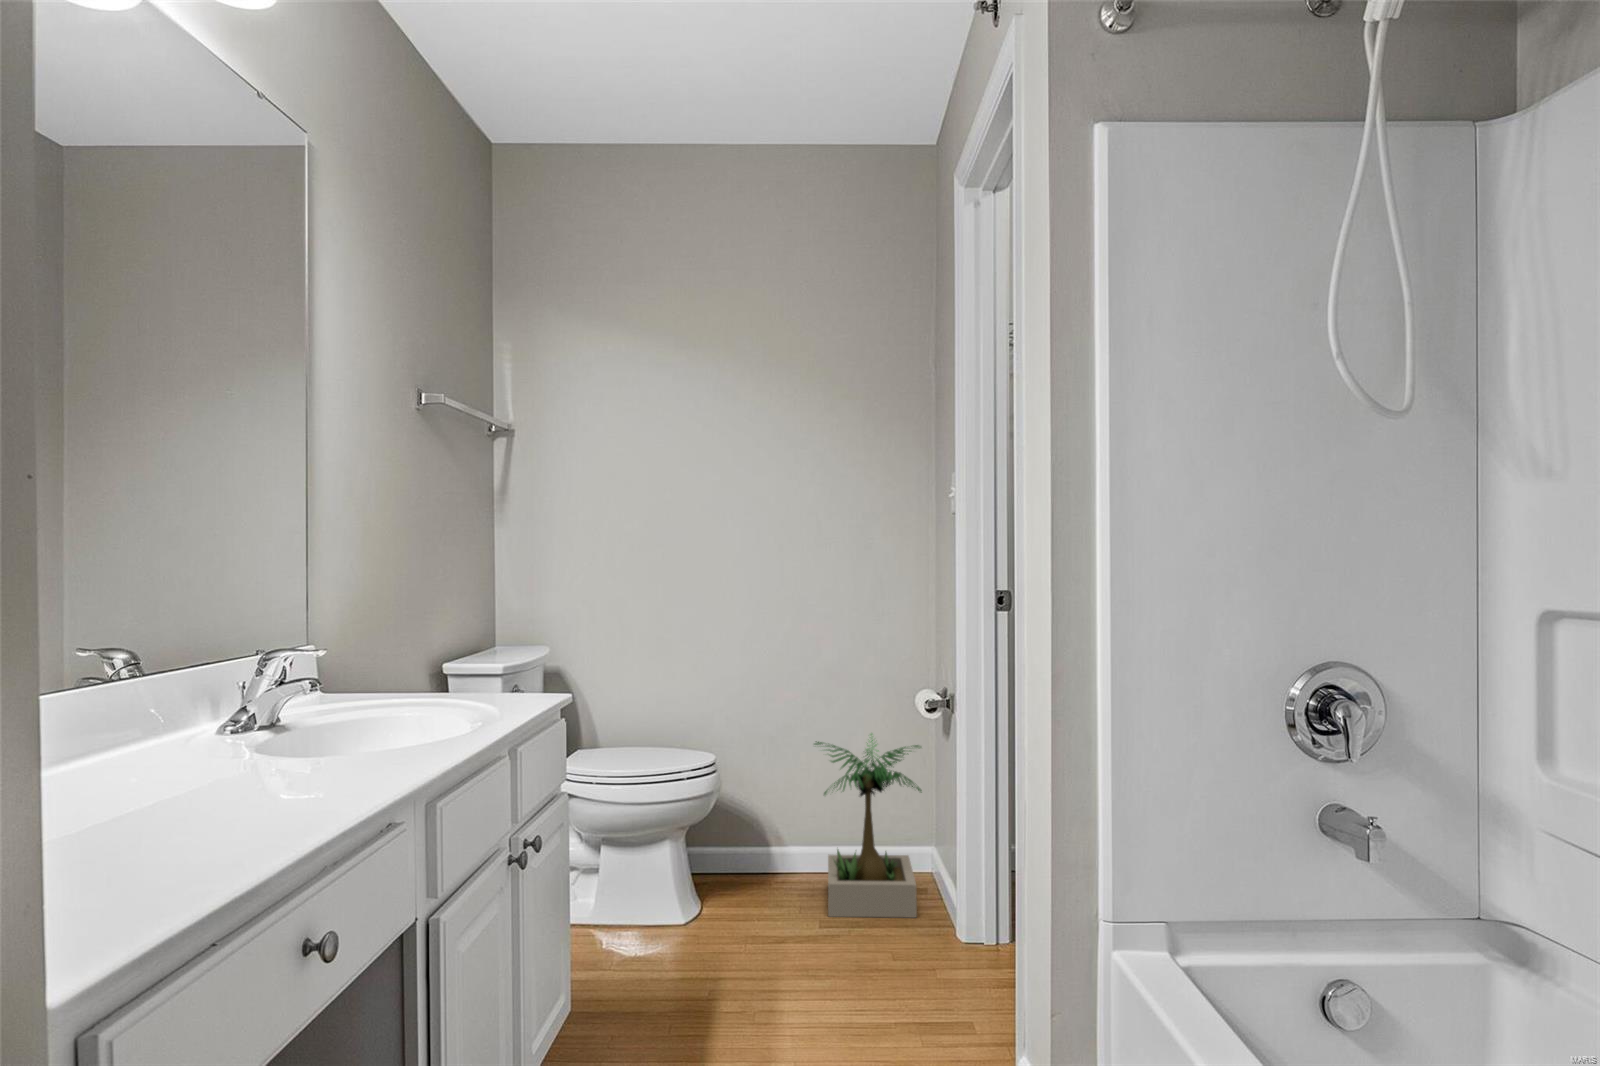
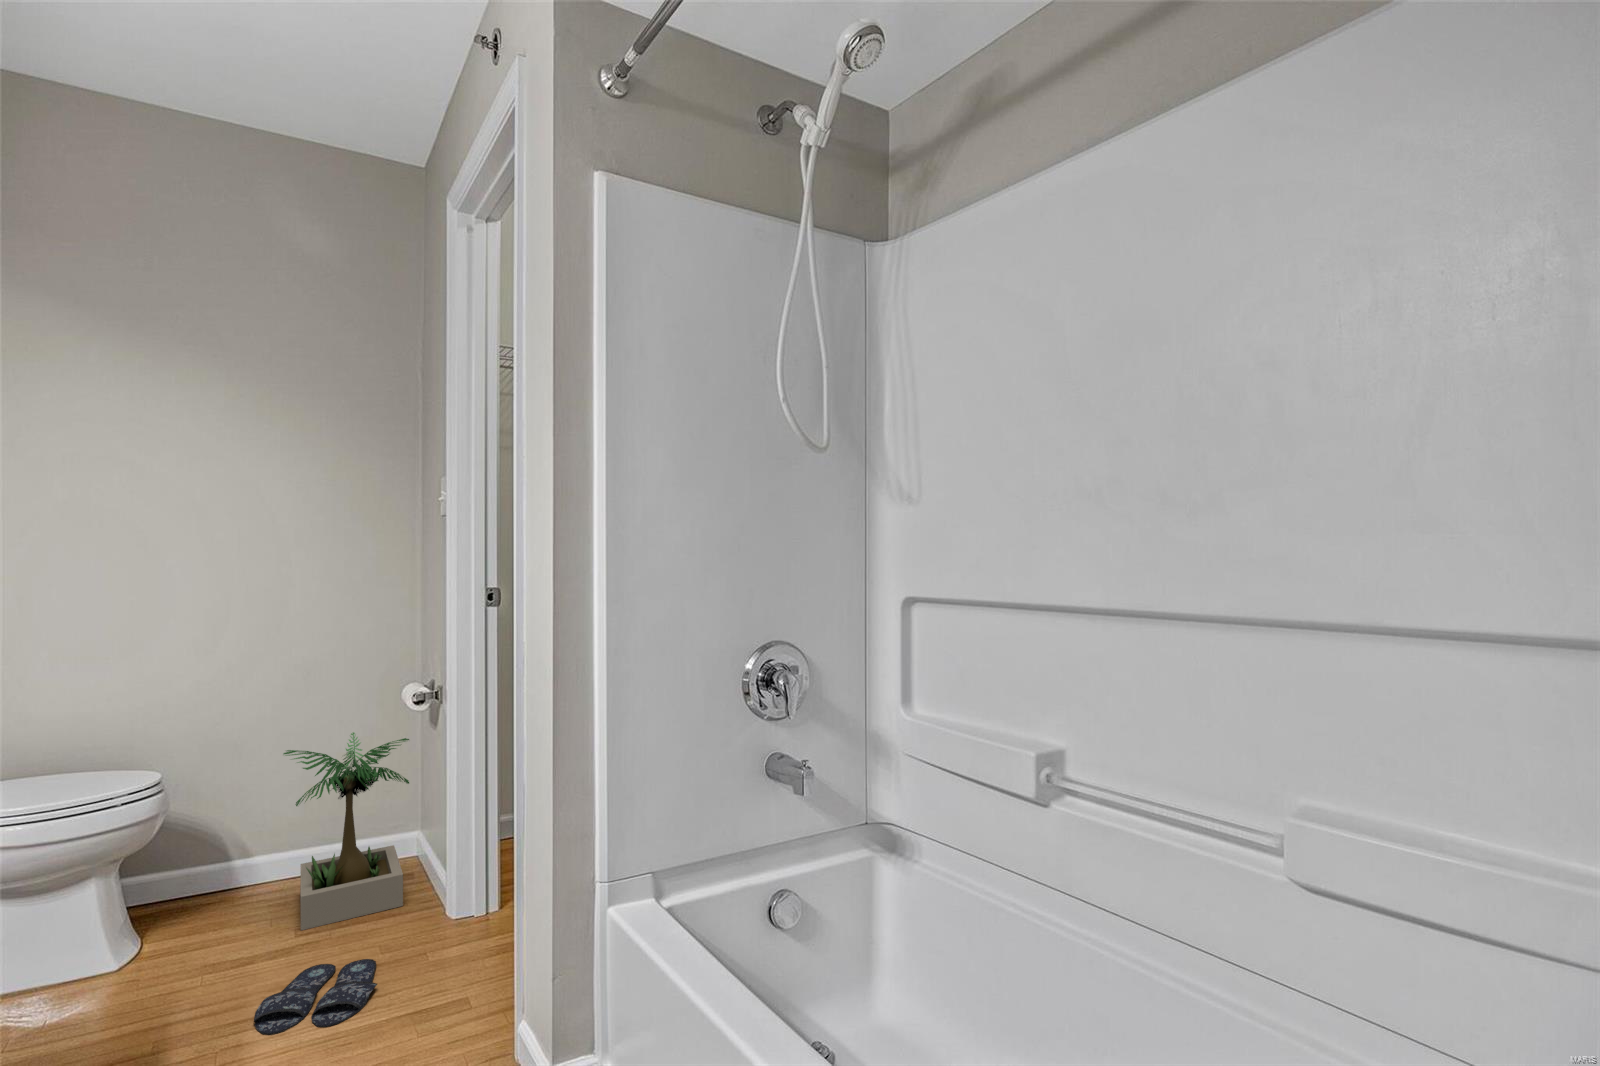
slippers: none [792,951,893,1008] -> present [254,959,377,1035]

